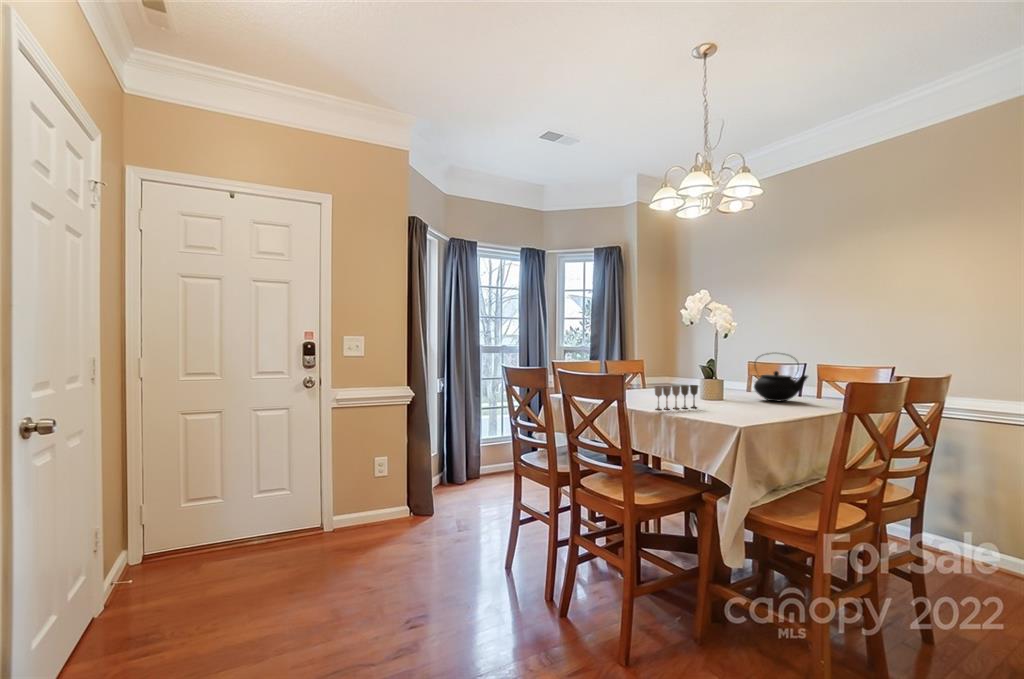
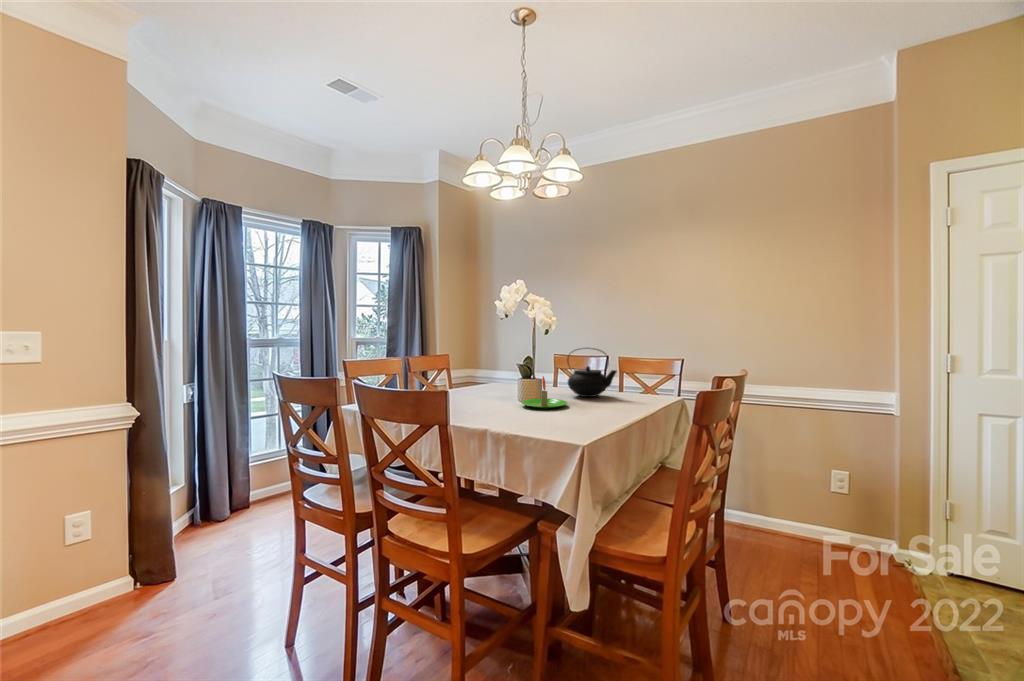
candle: none [701,376,747,406] -> present [521,376,567,409]
wine glass: present [655,385,698,410] -> none [477,389,523,423]

